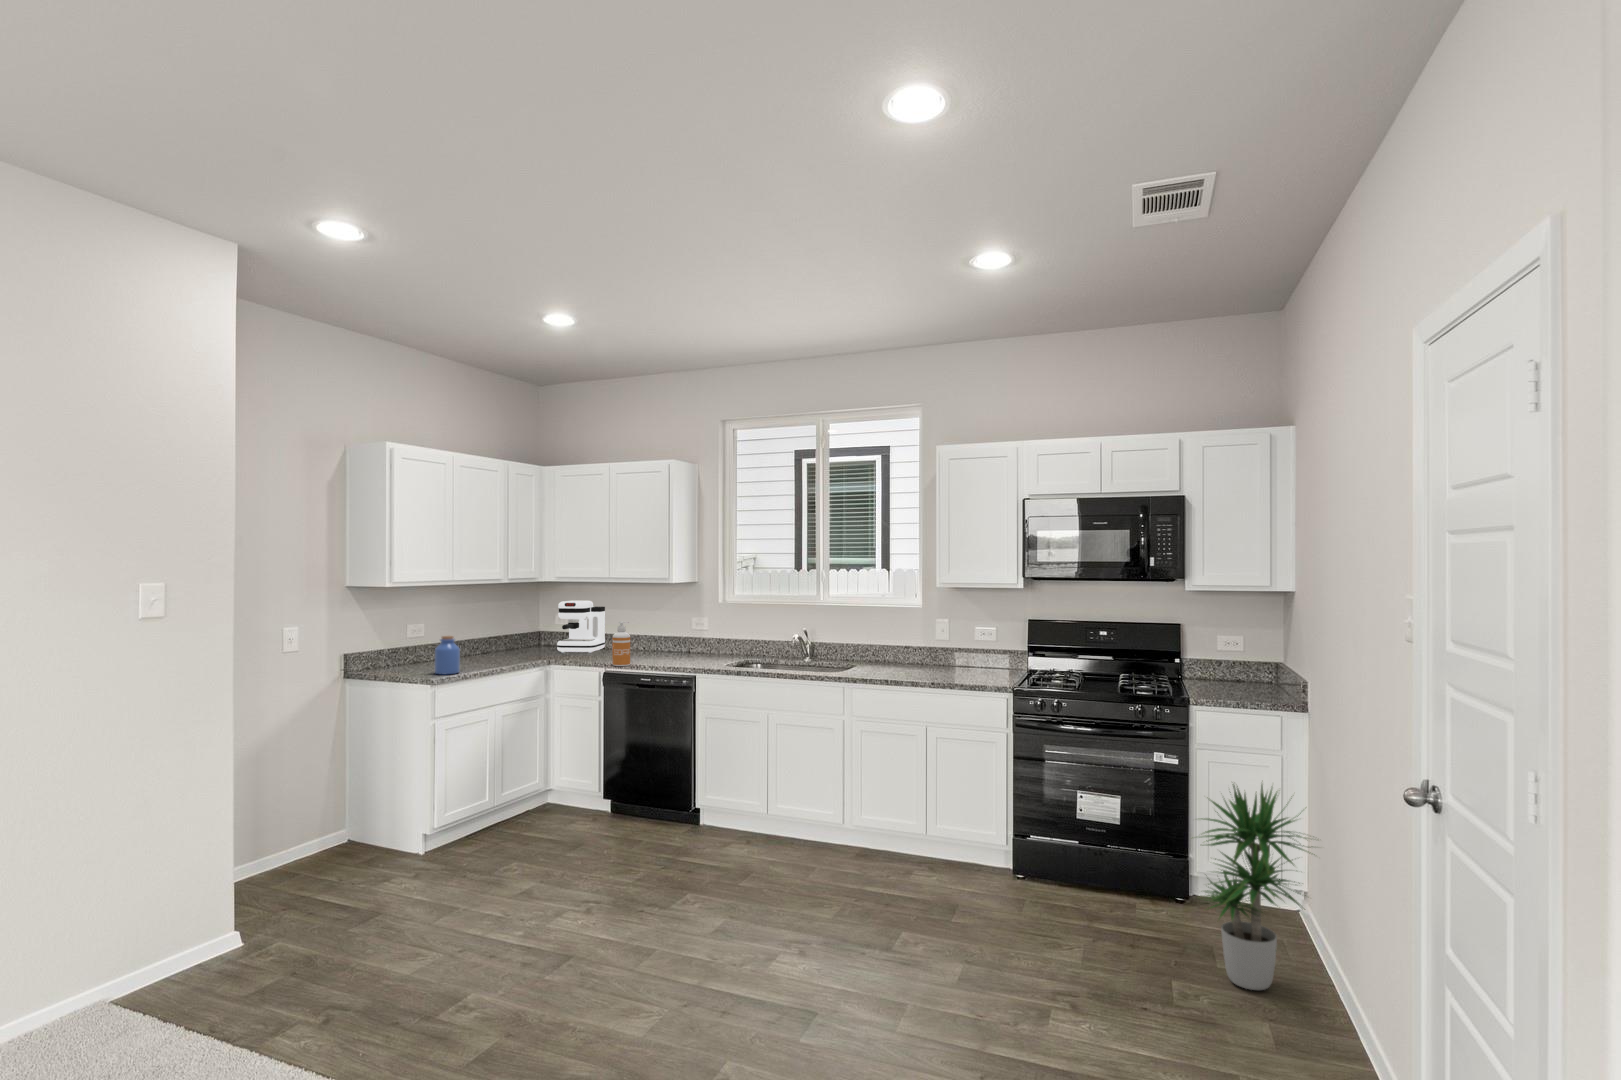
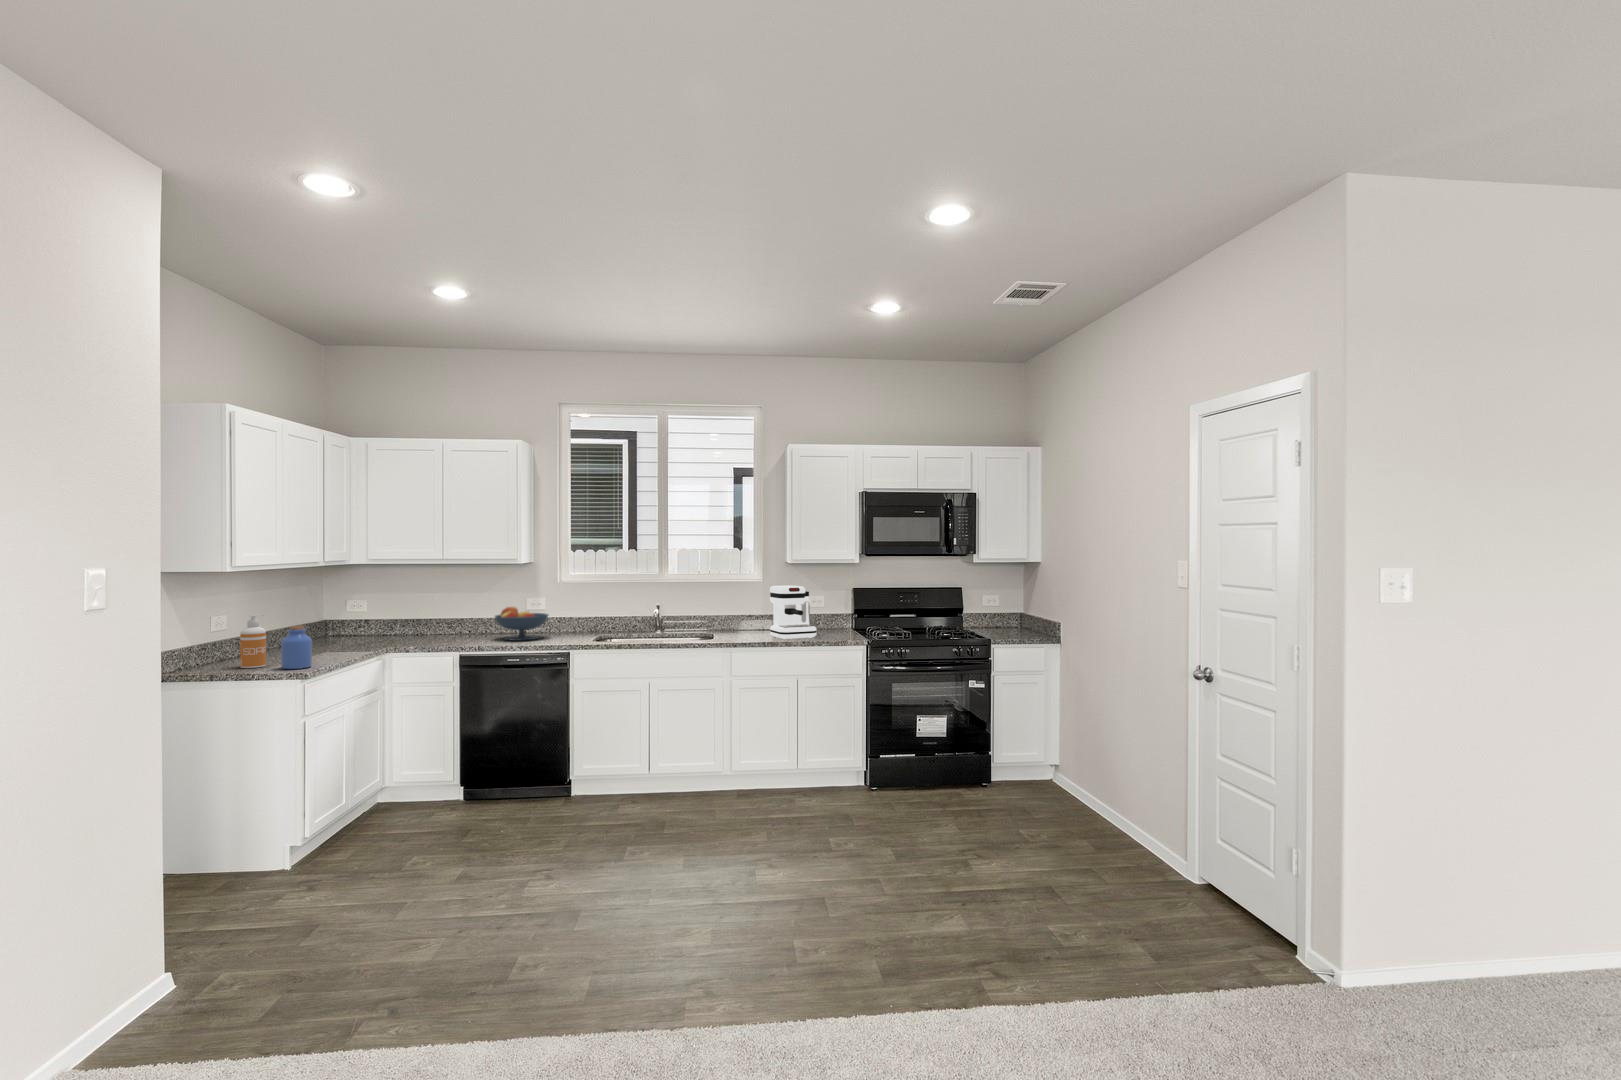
coffee maker: present [557,601,605,653] -> present [770,585,817,640]
soap dispenser: present [612,622,630,666] -> present [240,615,266,668]
fruit bowl: none [650,625,703,661] -> present [495,607,548,641]
potted plant: present [1201,784,1315,990] -> none [1030,688,1116,828]

